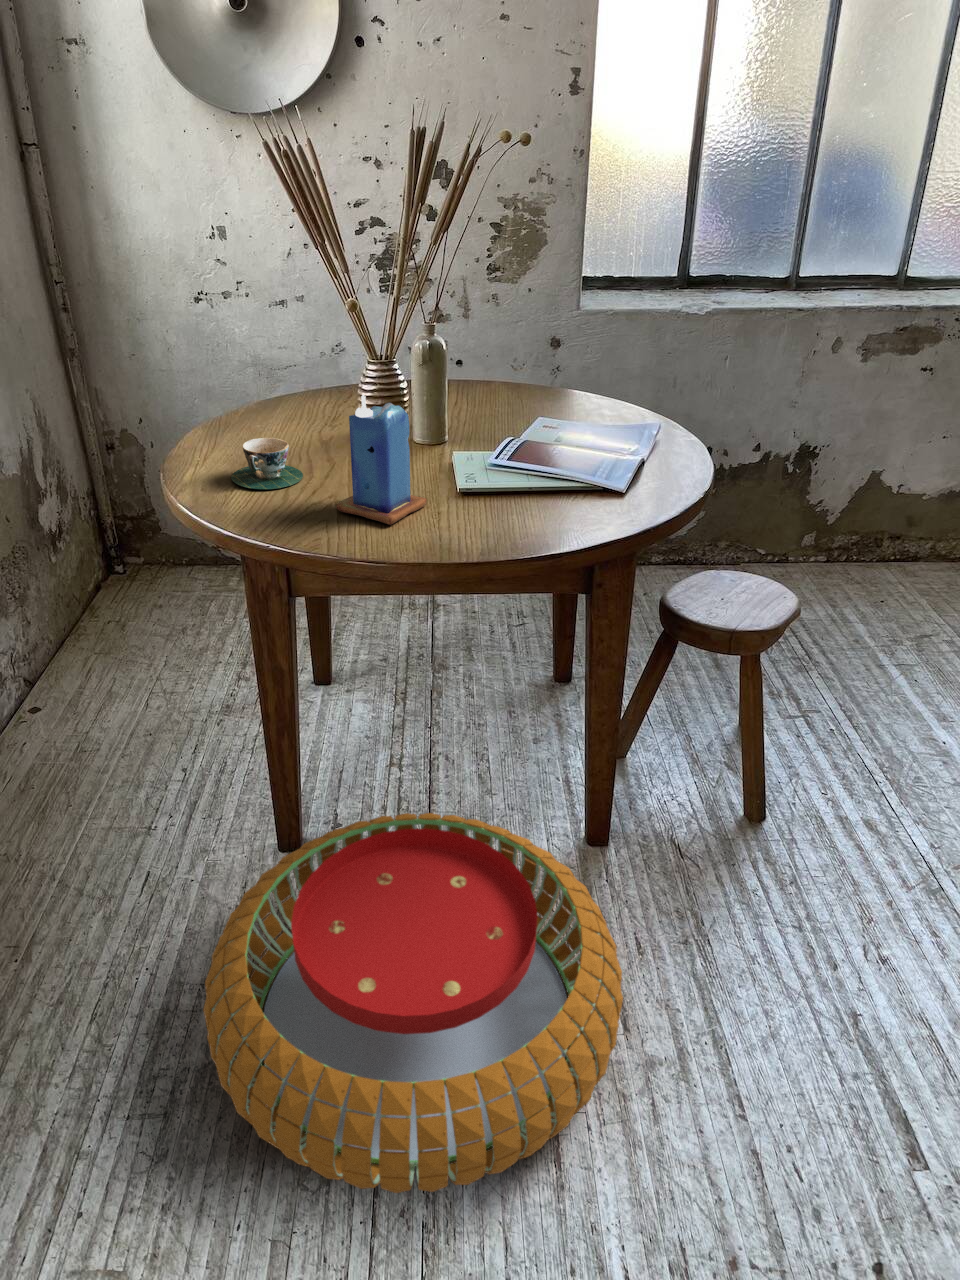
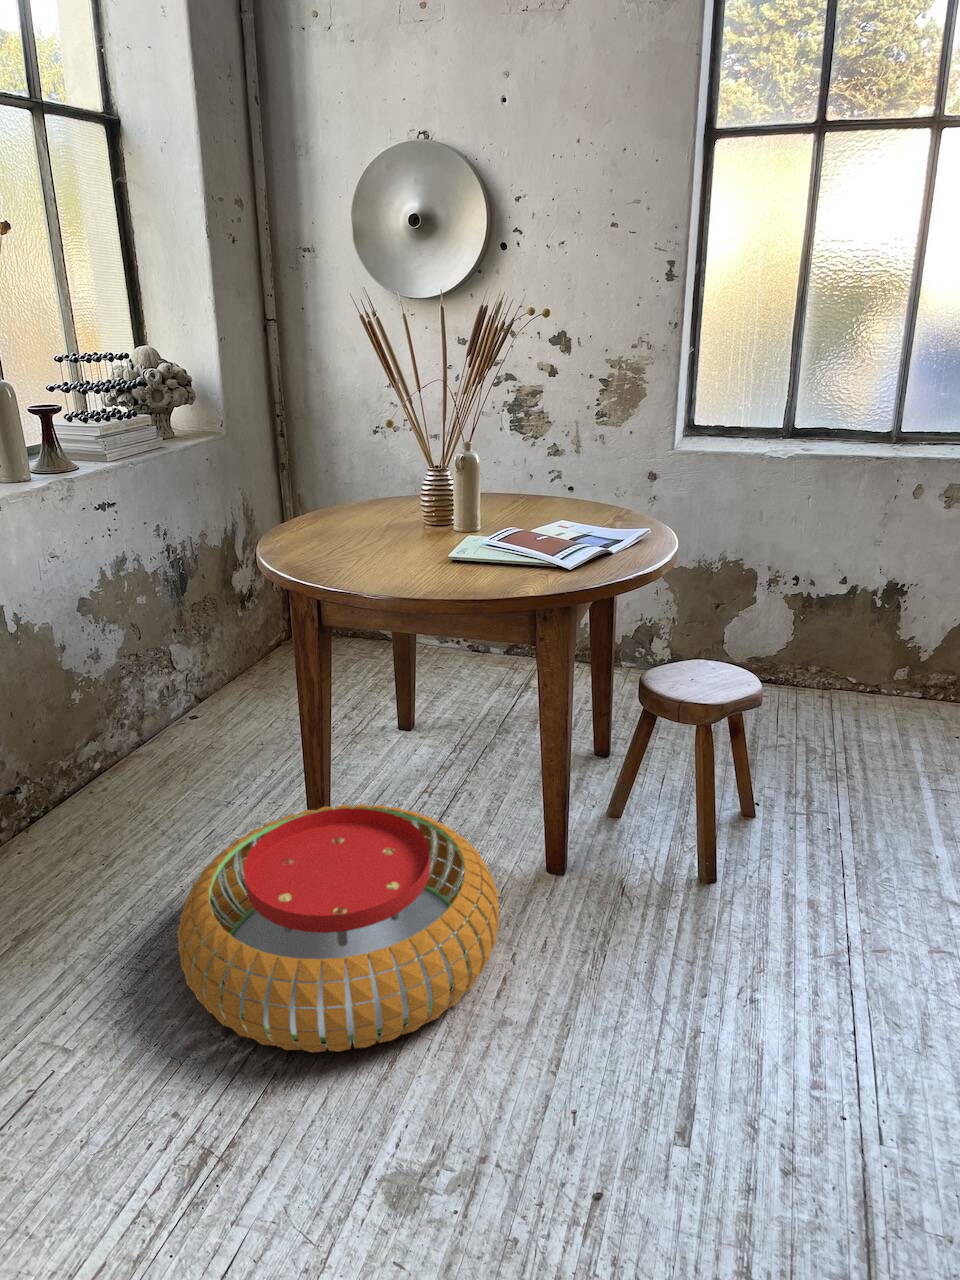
candle: present [337,394,427,525] -> none [344,483,408,575]
teacup: present [231,438,303,489] -> none [295,516,346,551]

